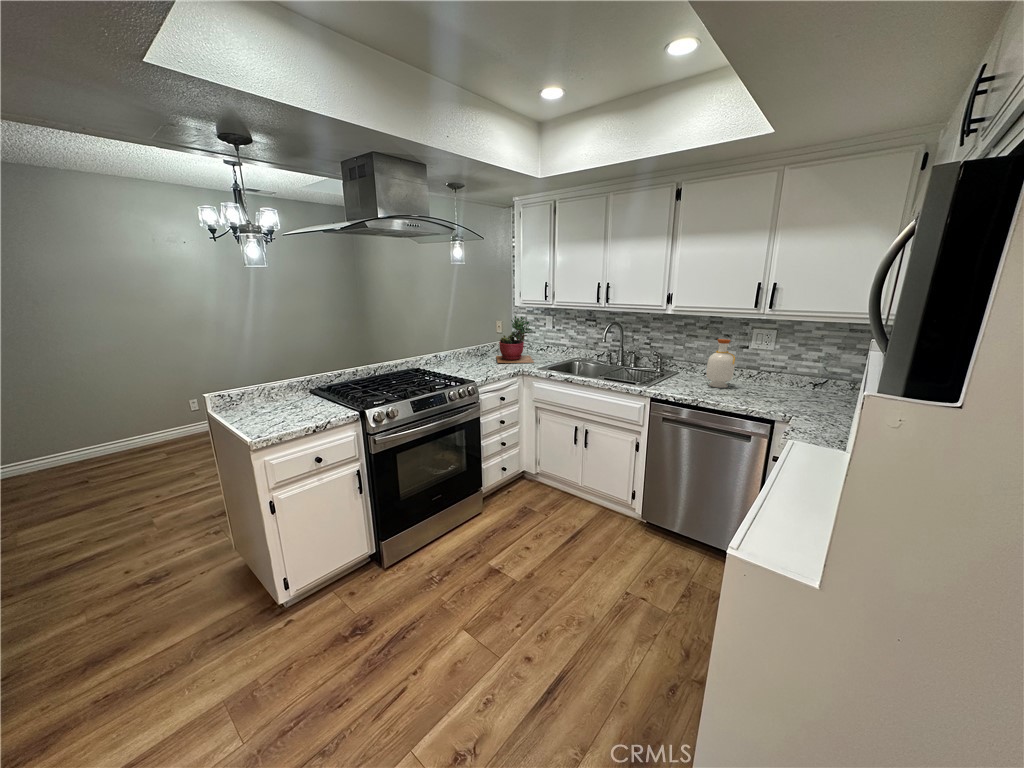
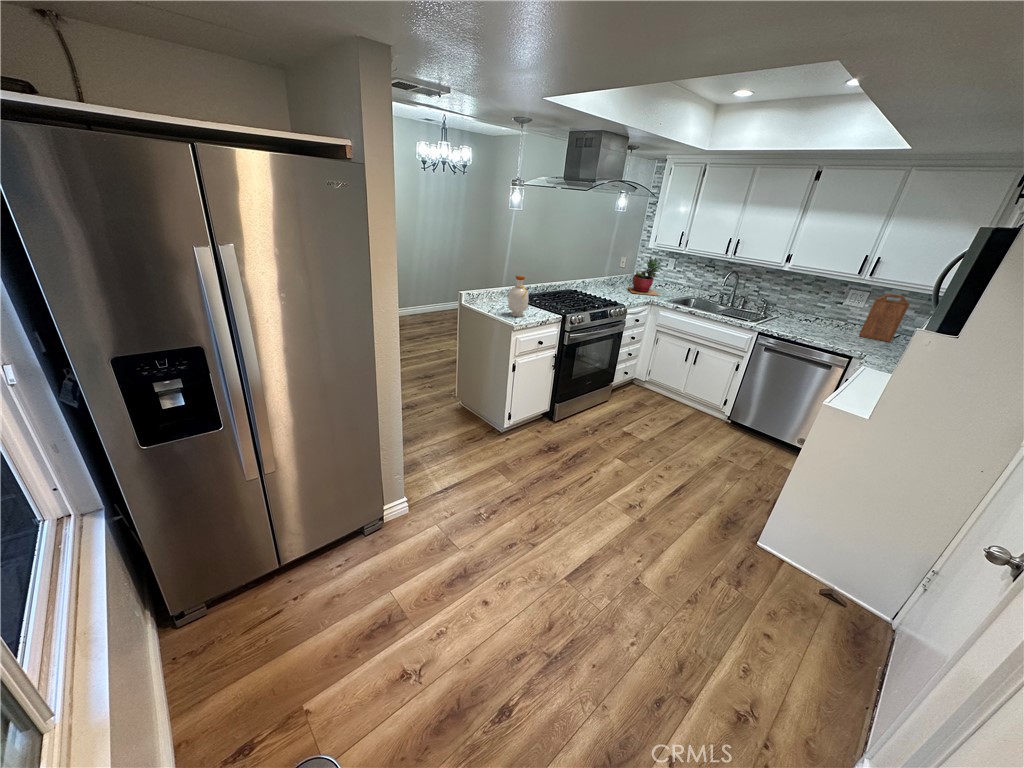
cutting board: none [777,328,829,390] -> present [859,294,909,342]
bottle: present [707,339,735,388] -> present [508,276,529,317]

